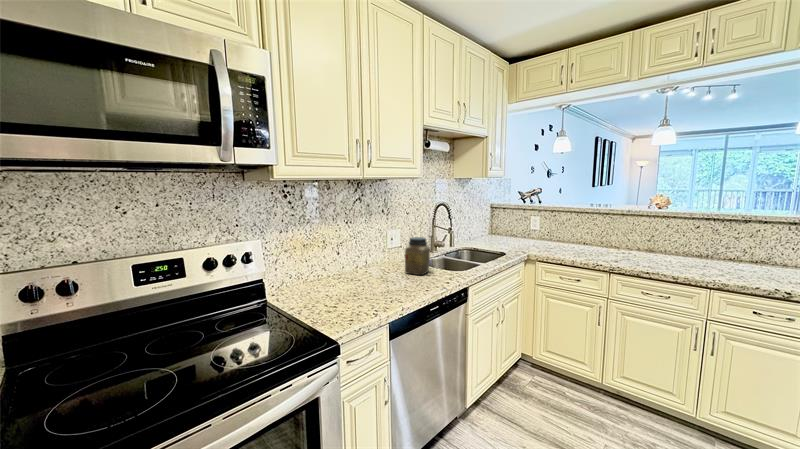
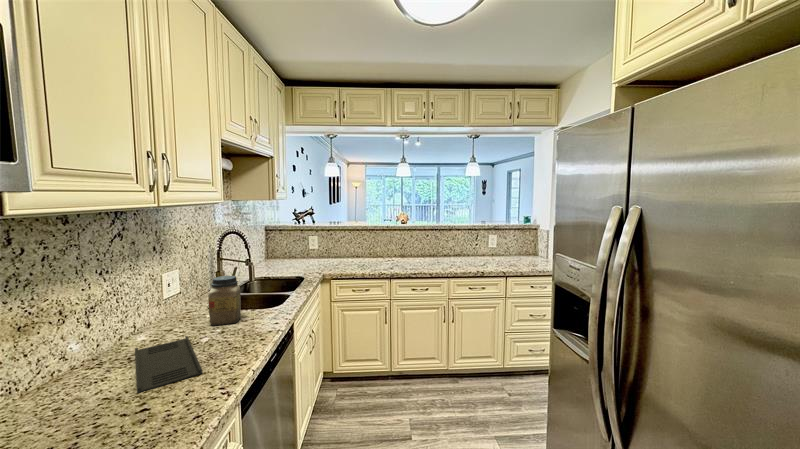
tray: none [339,275,386,299] -> present [135,336,202,393]

